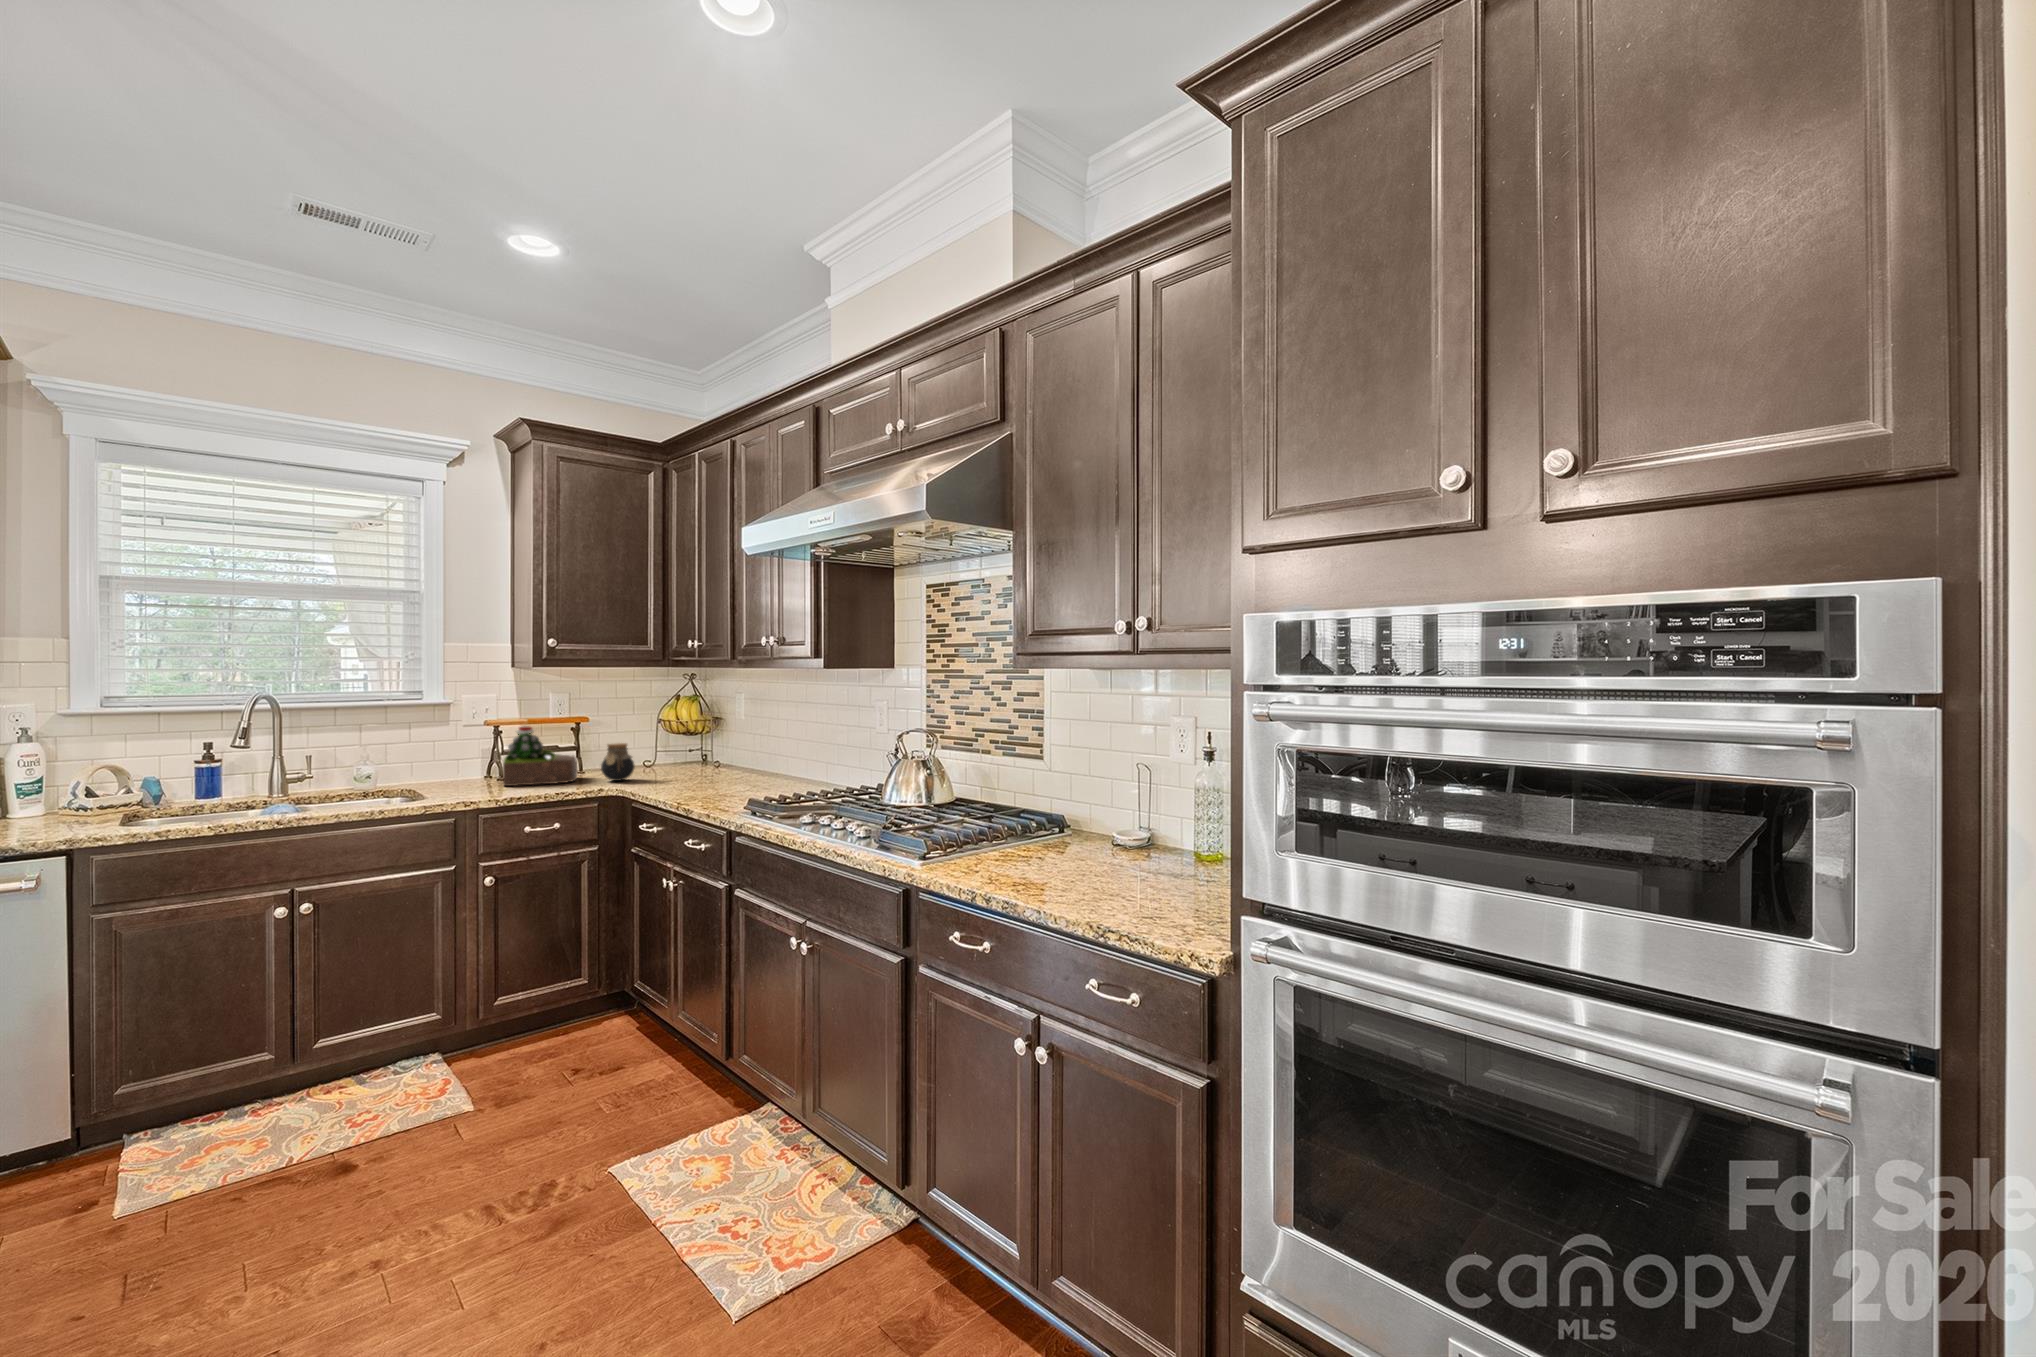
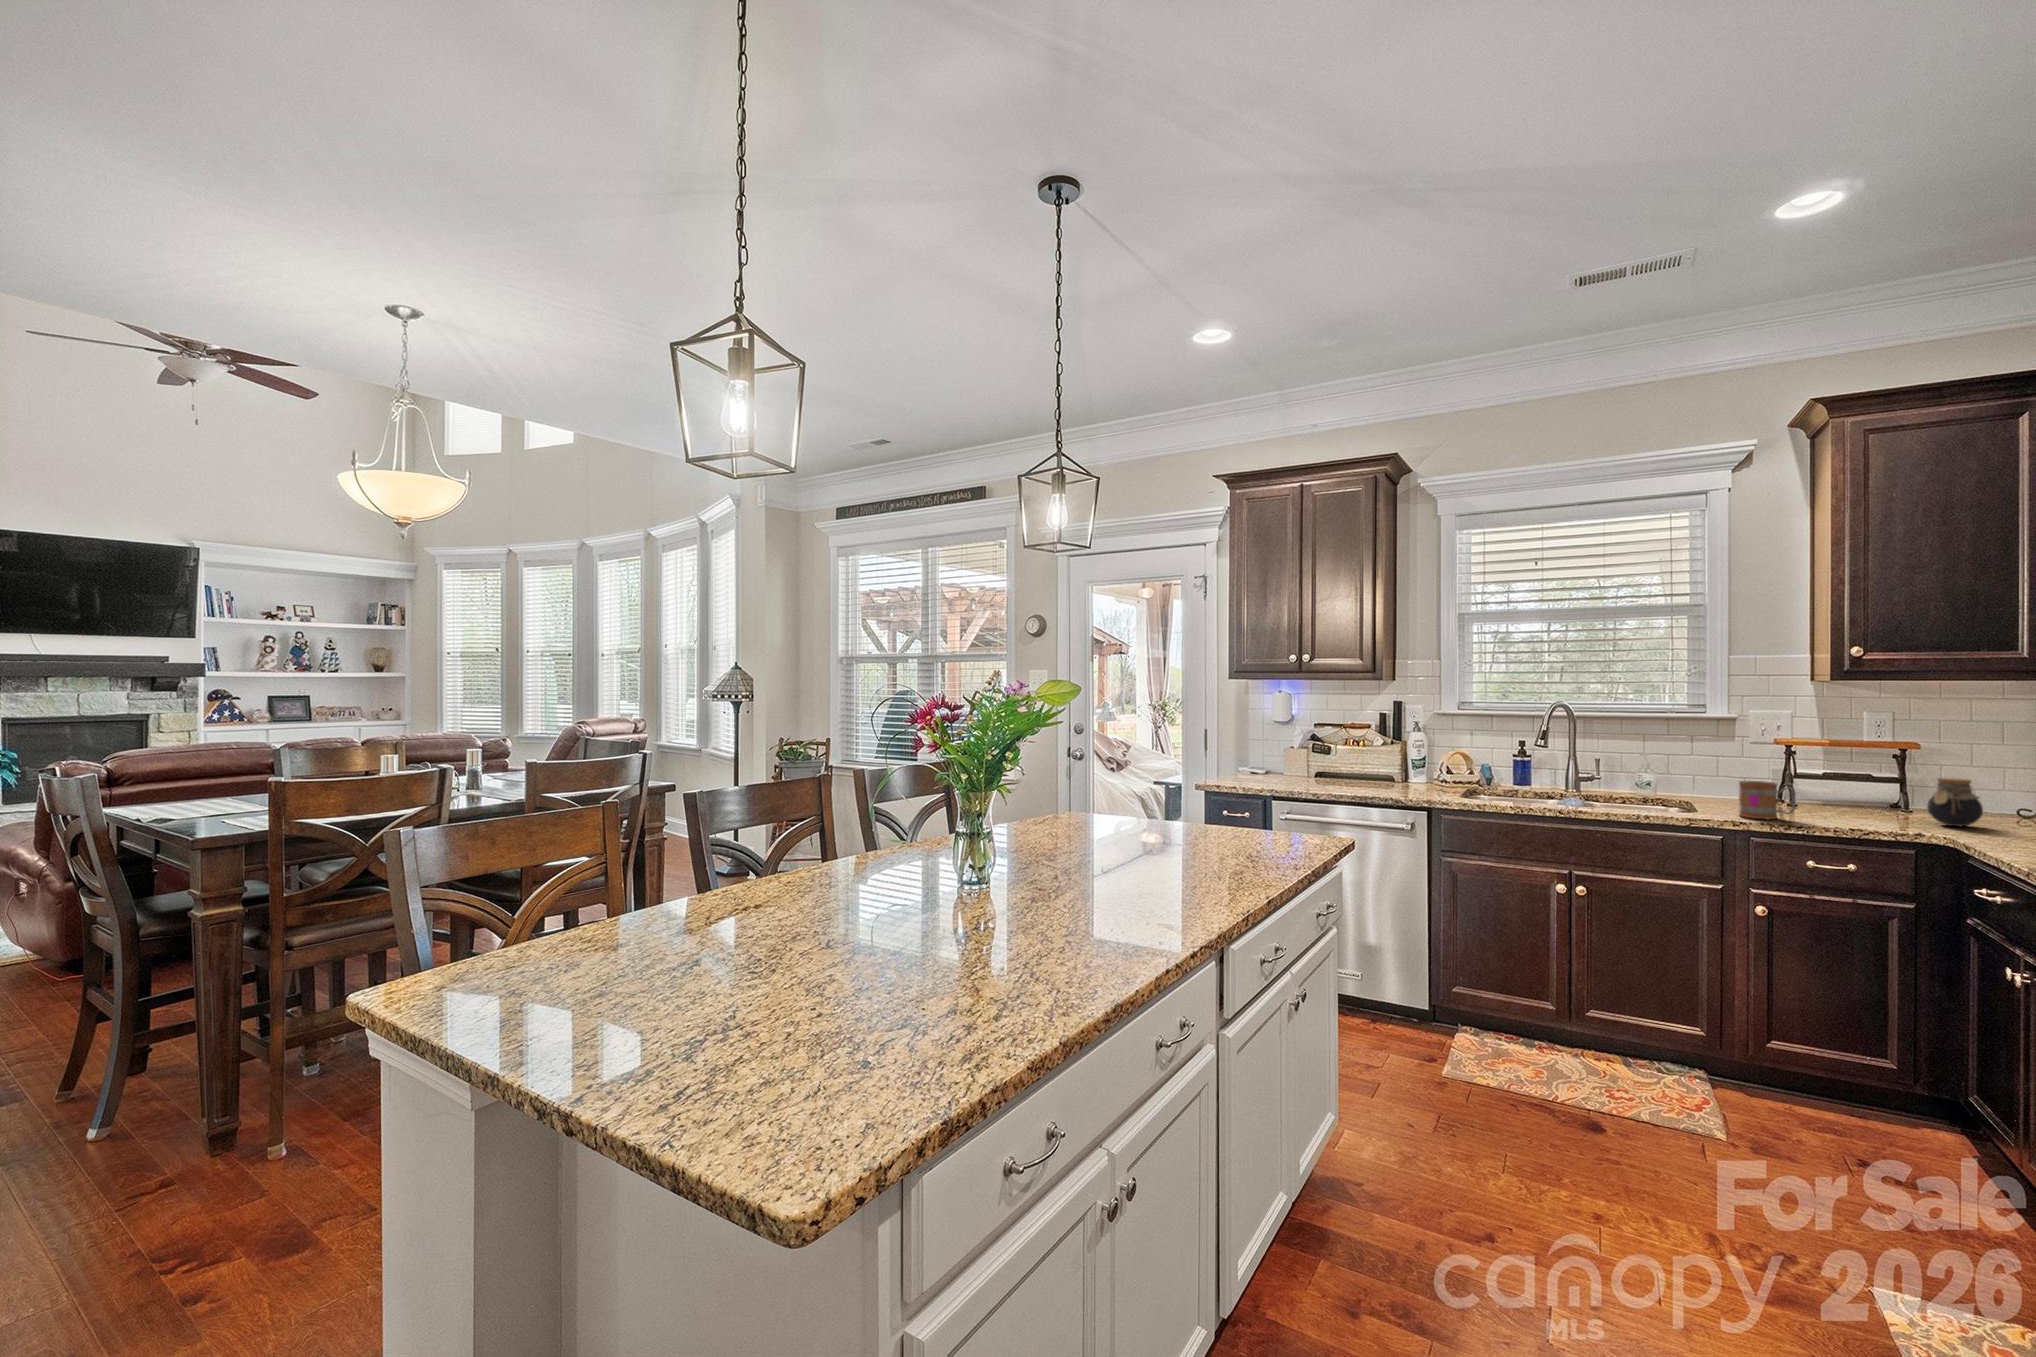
succulent plant: present [503,727,577,786] -> none [1790,748,1897,818]
mug: none [465,761,514,797] -> present [1739,781,1796,819]

